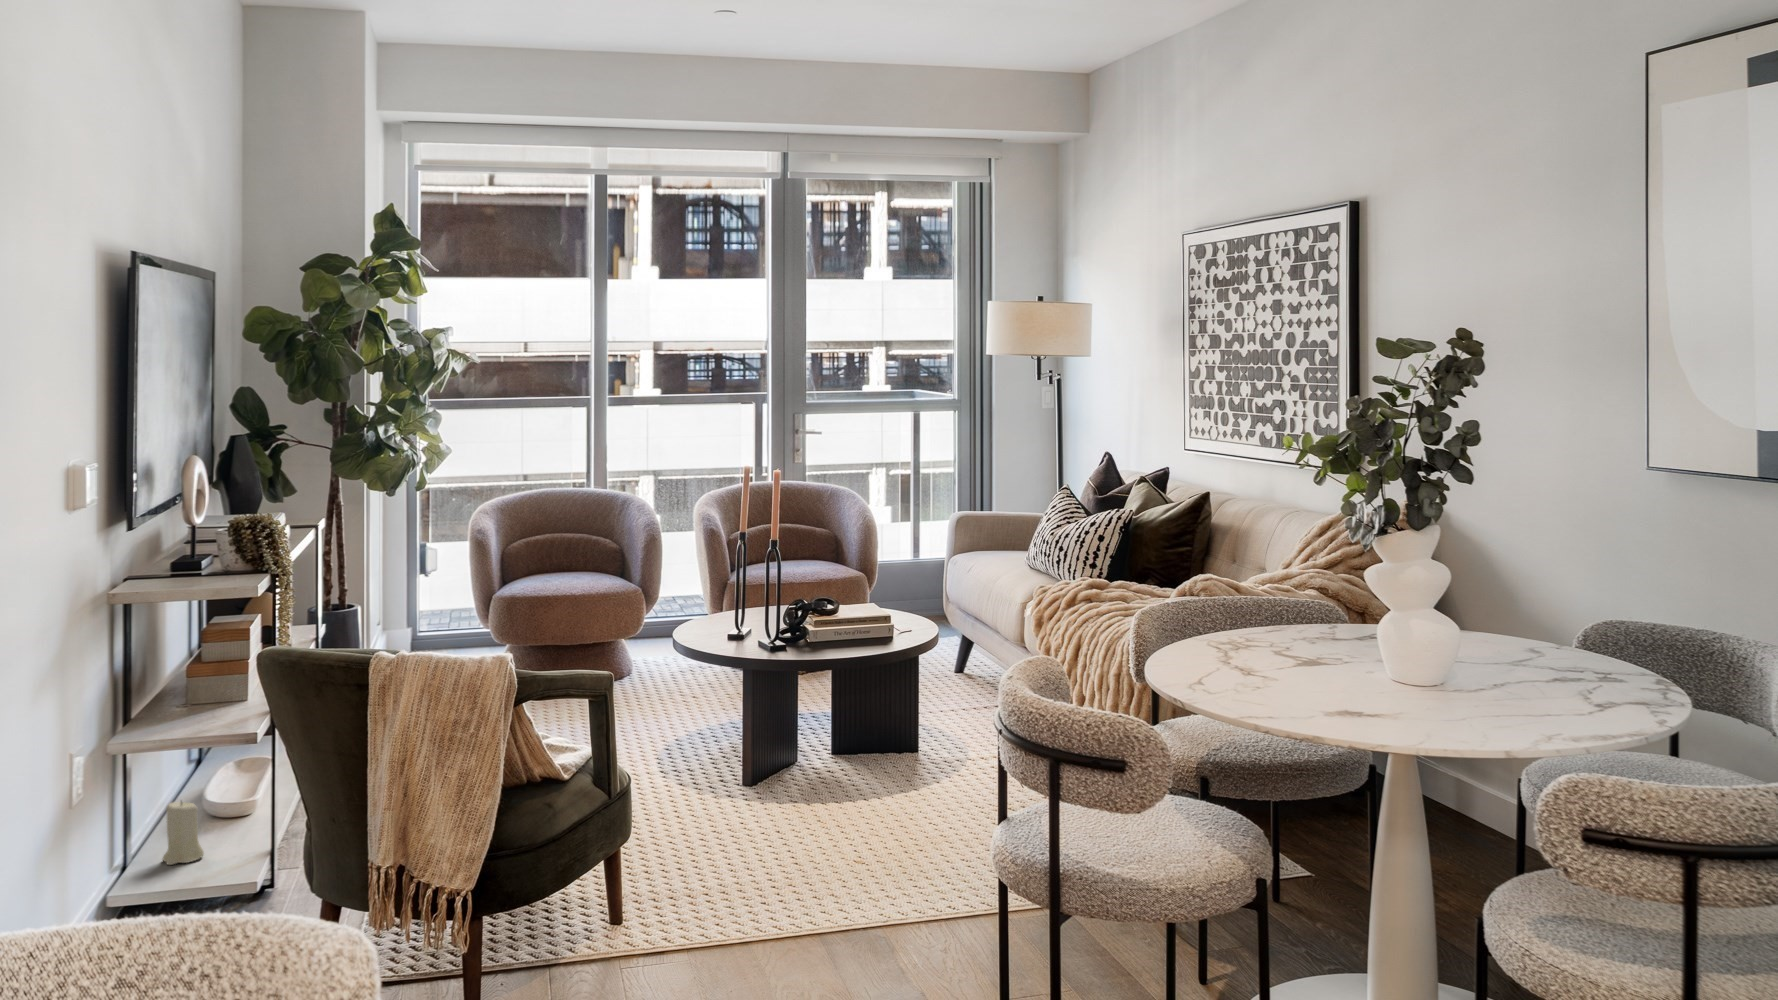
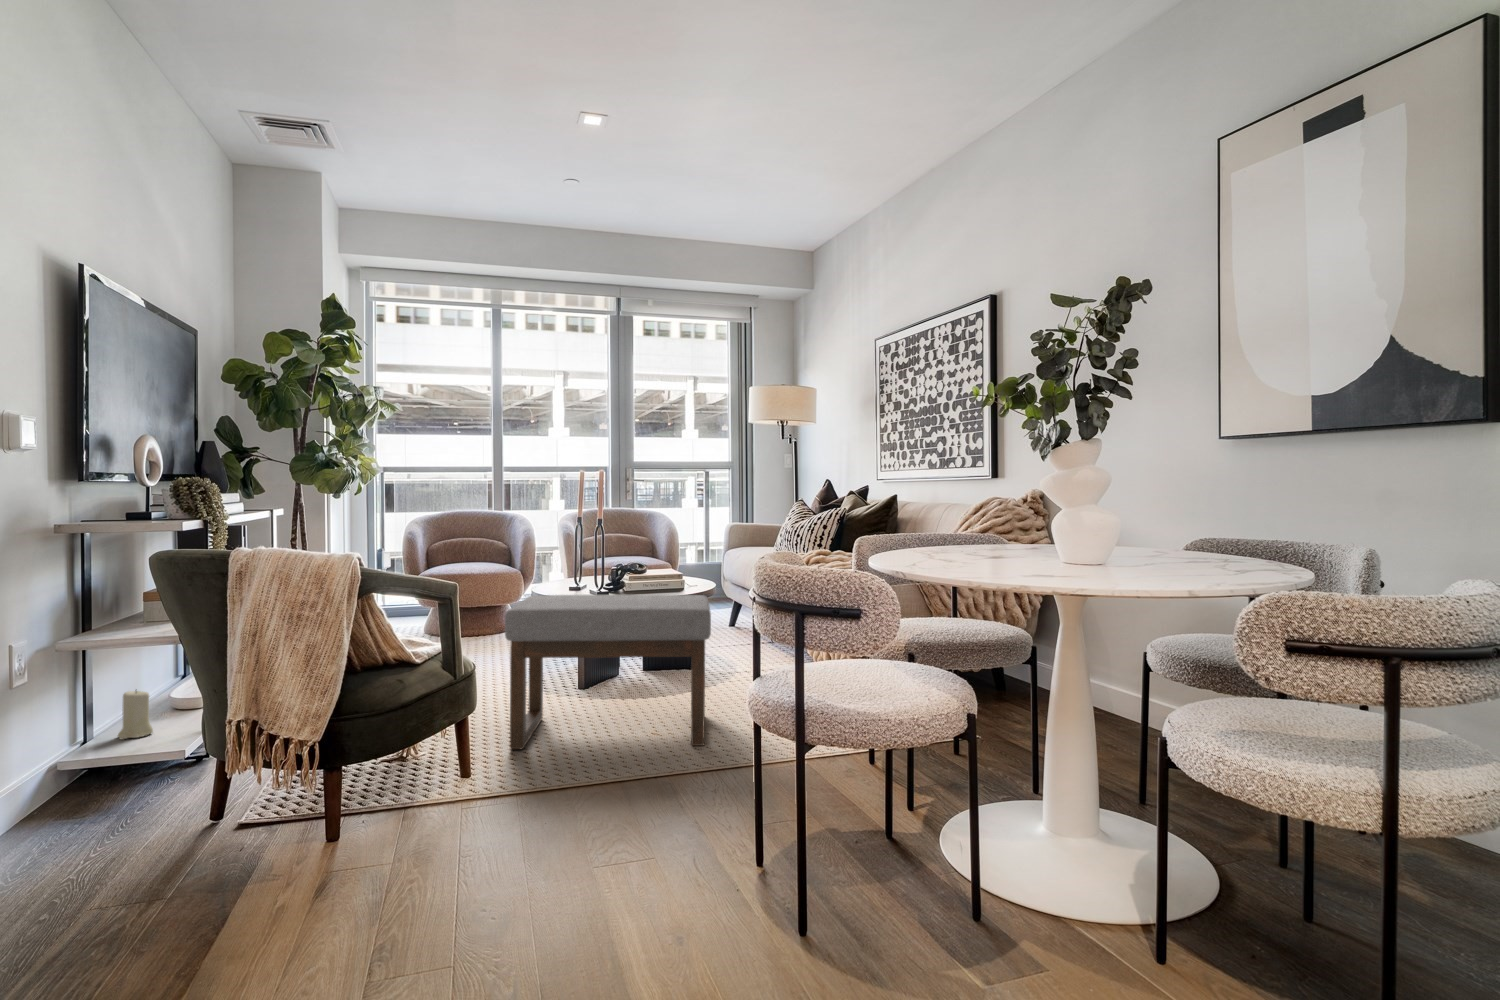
ottoman: none [657,671,933,885] -> present [505,595,711,749]

